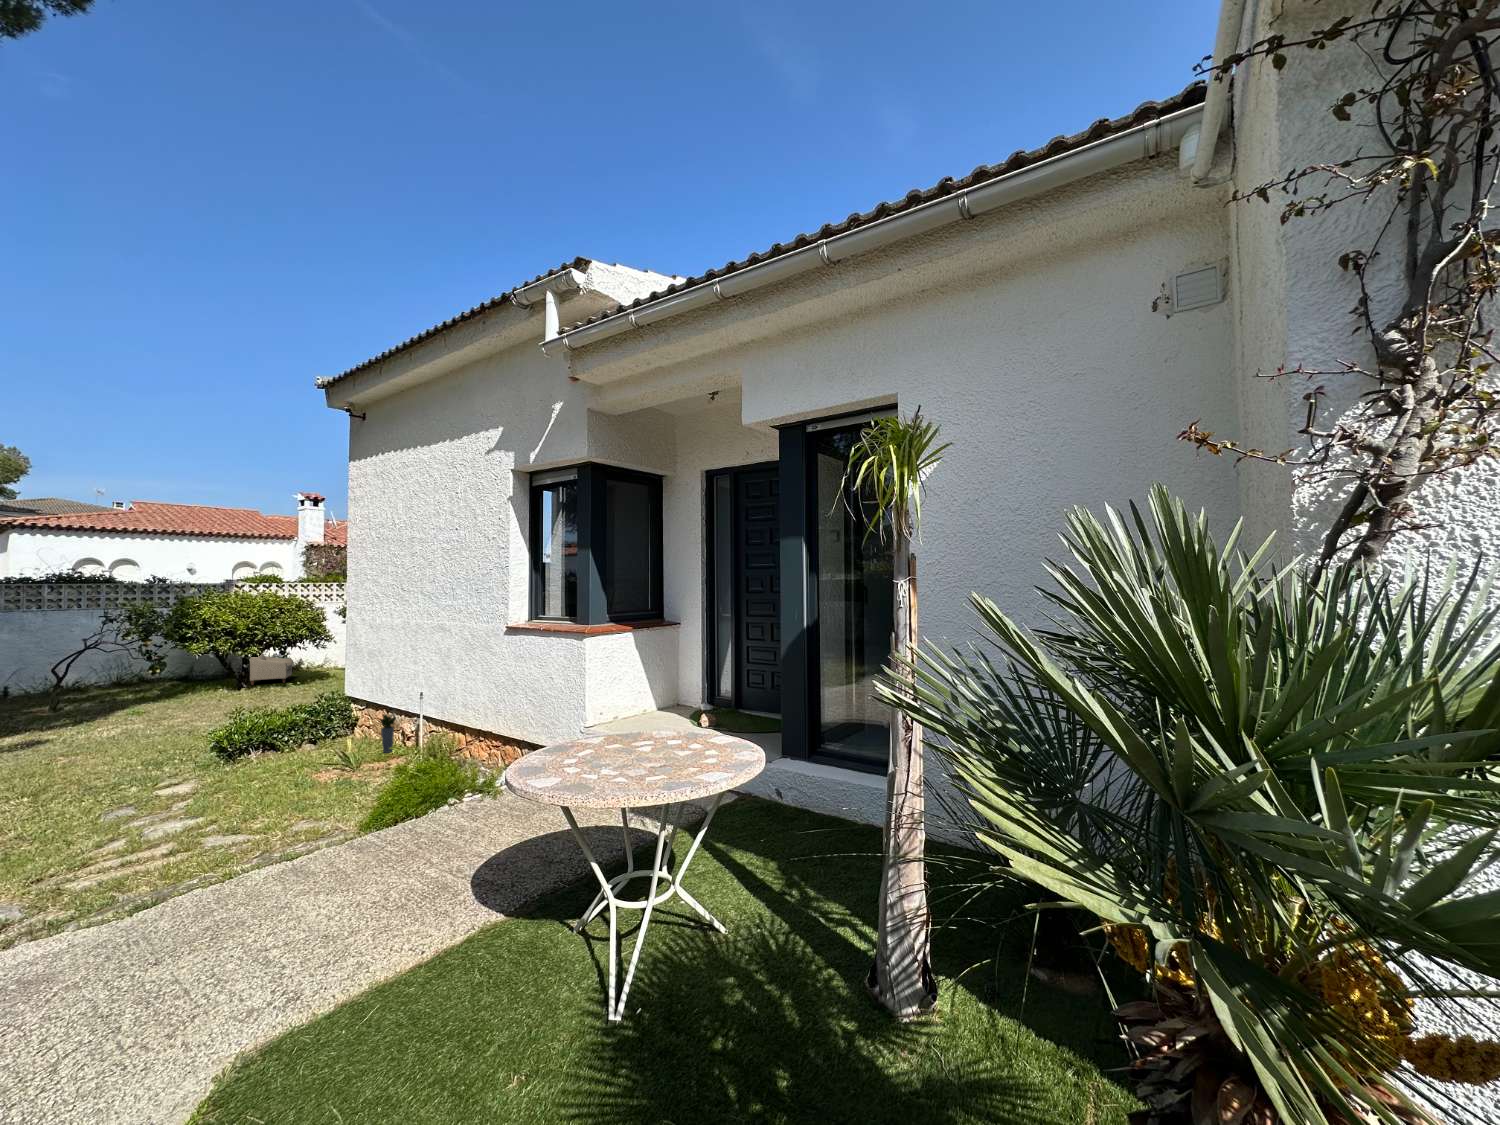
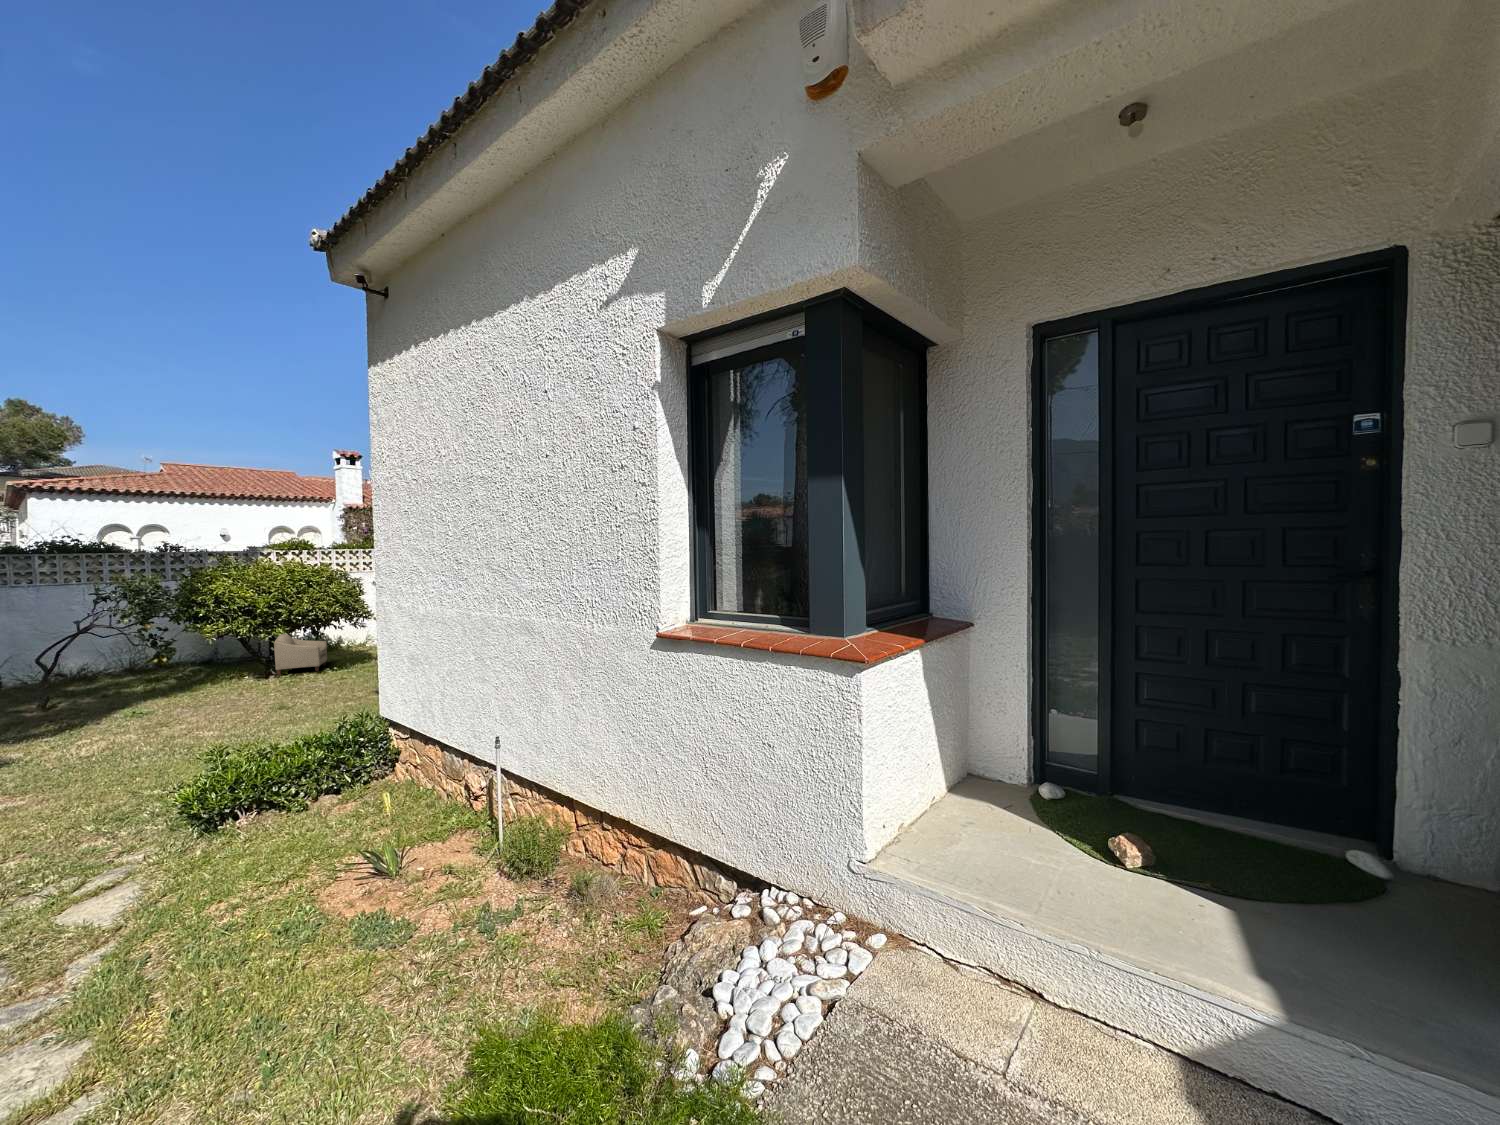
planter: present [381,714,396,753] -> none [429,756,463,819]

